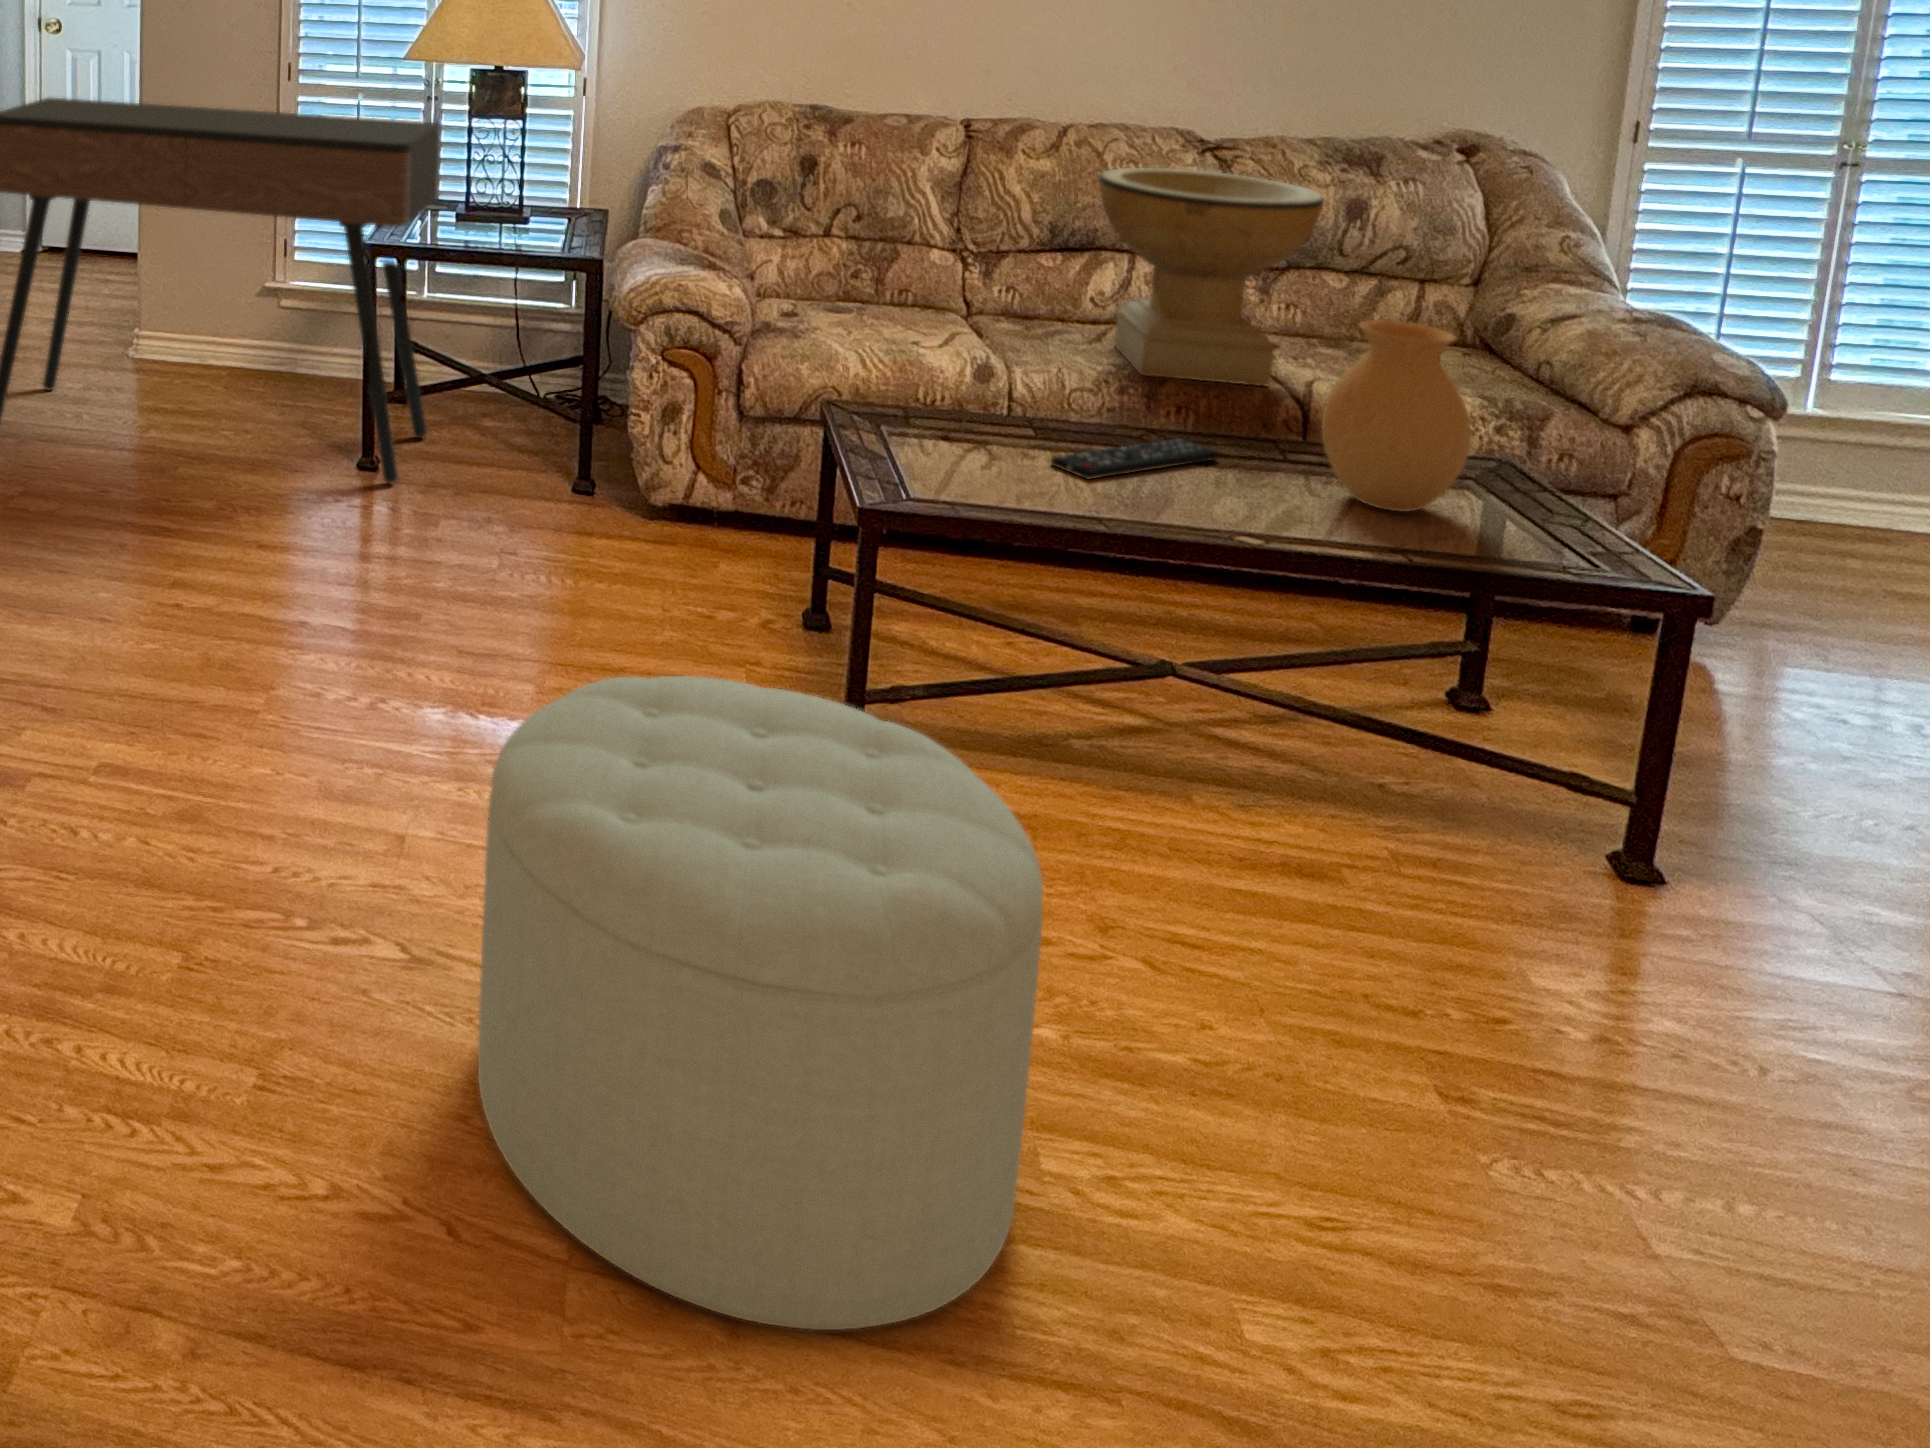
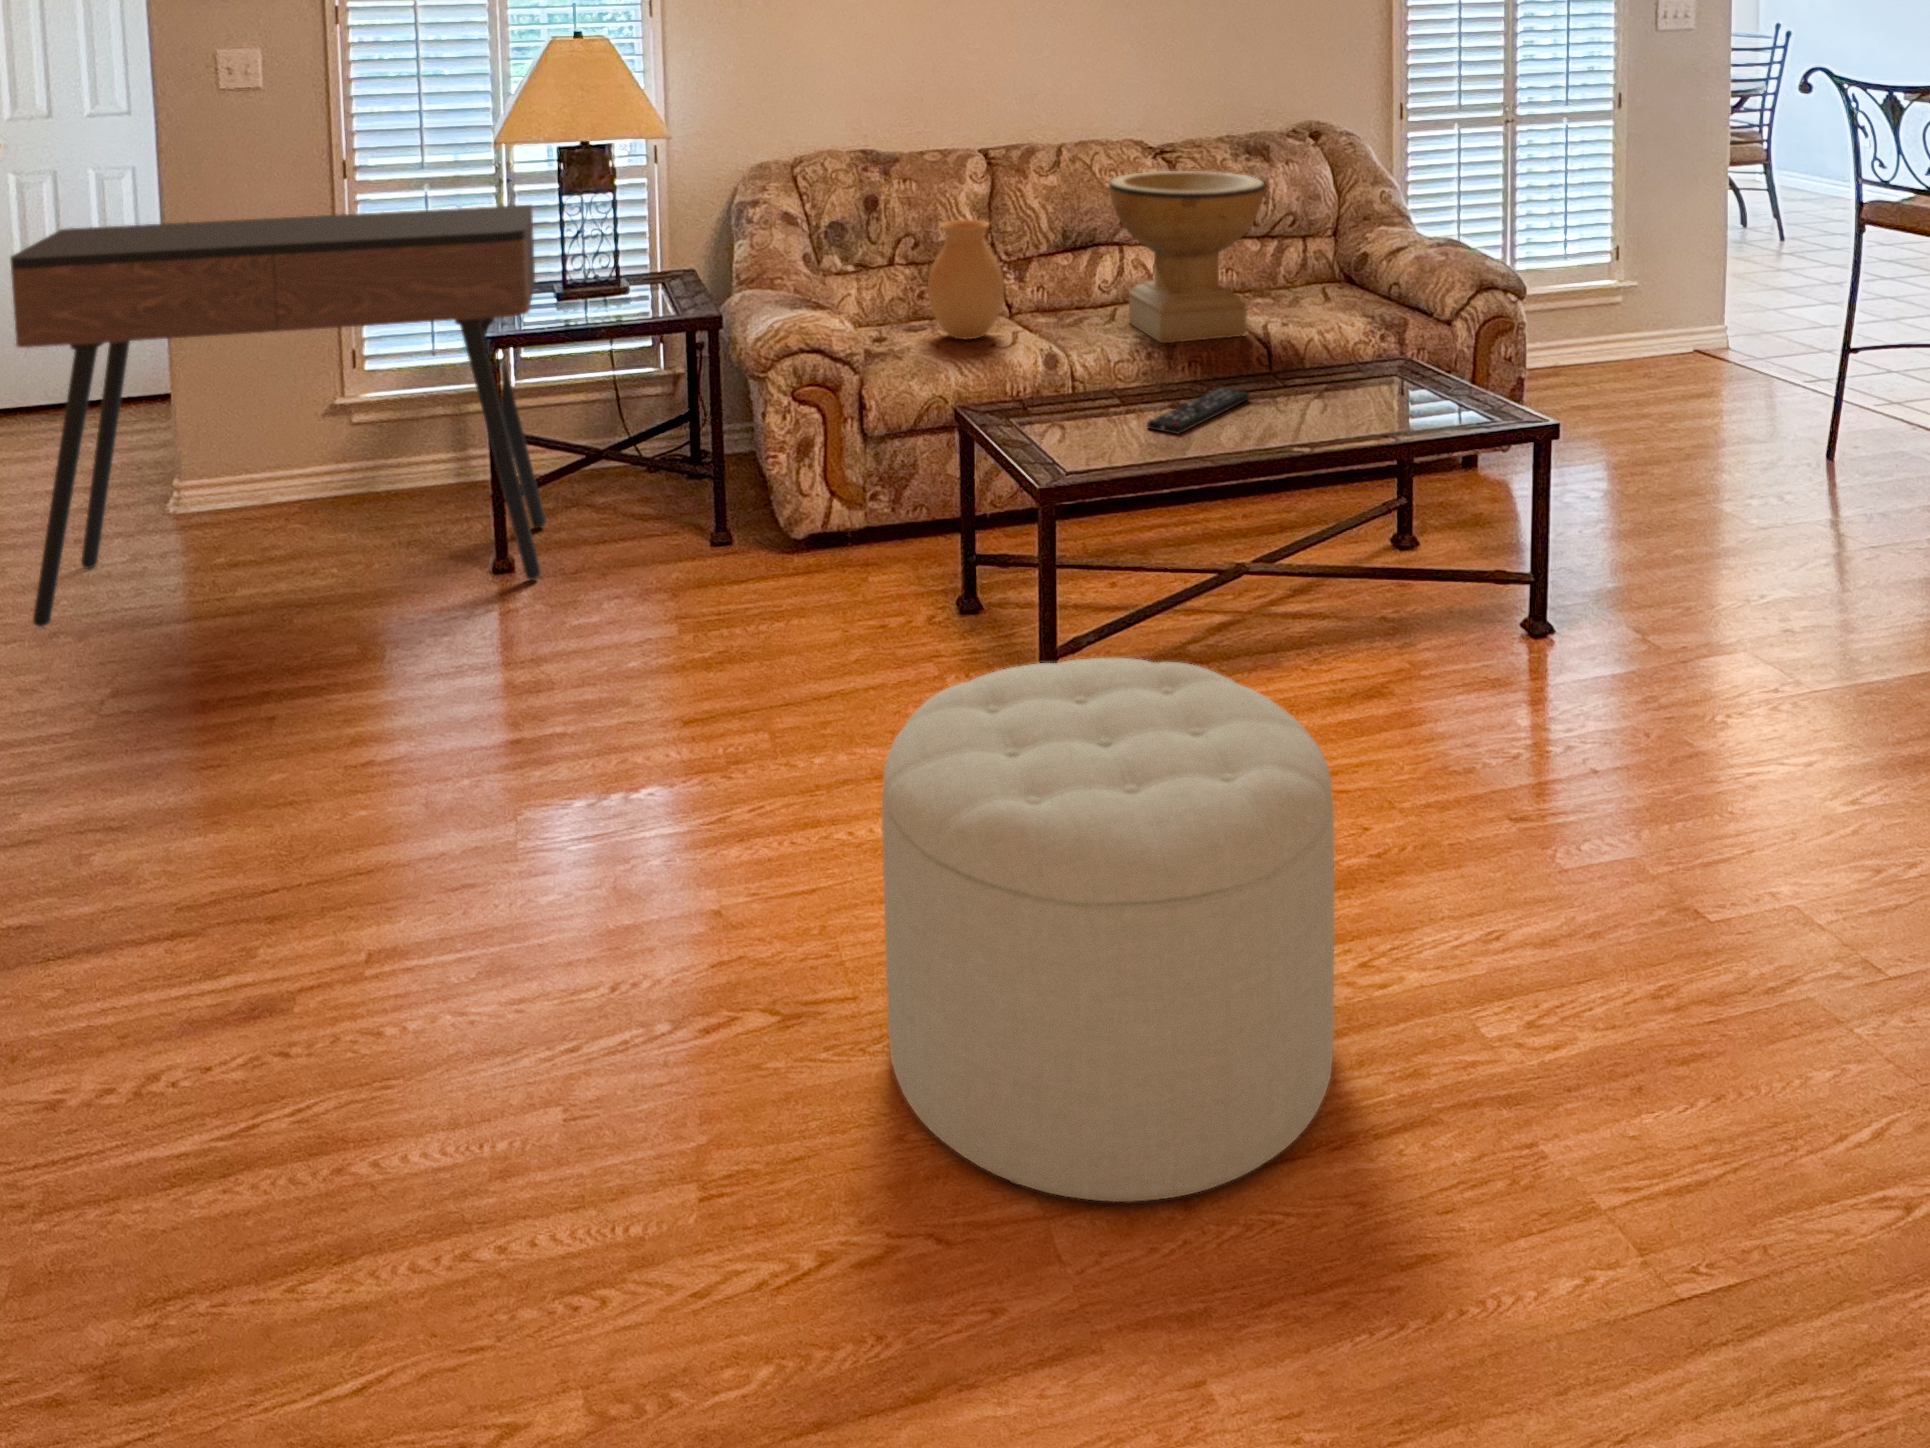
vase: present [1321,320,1471,512] -> present [928,219,1005,339]

